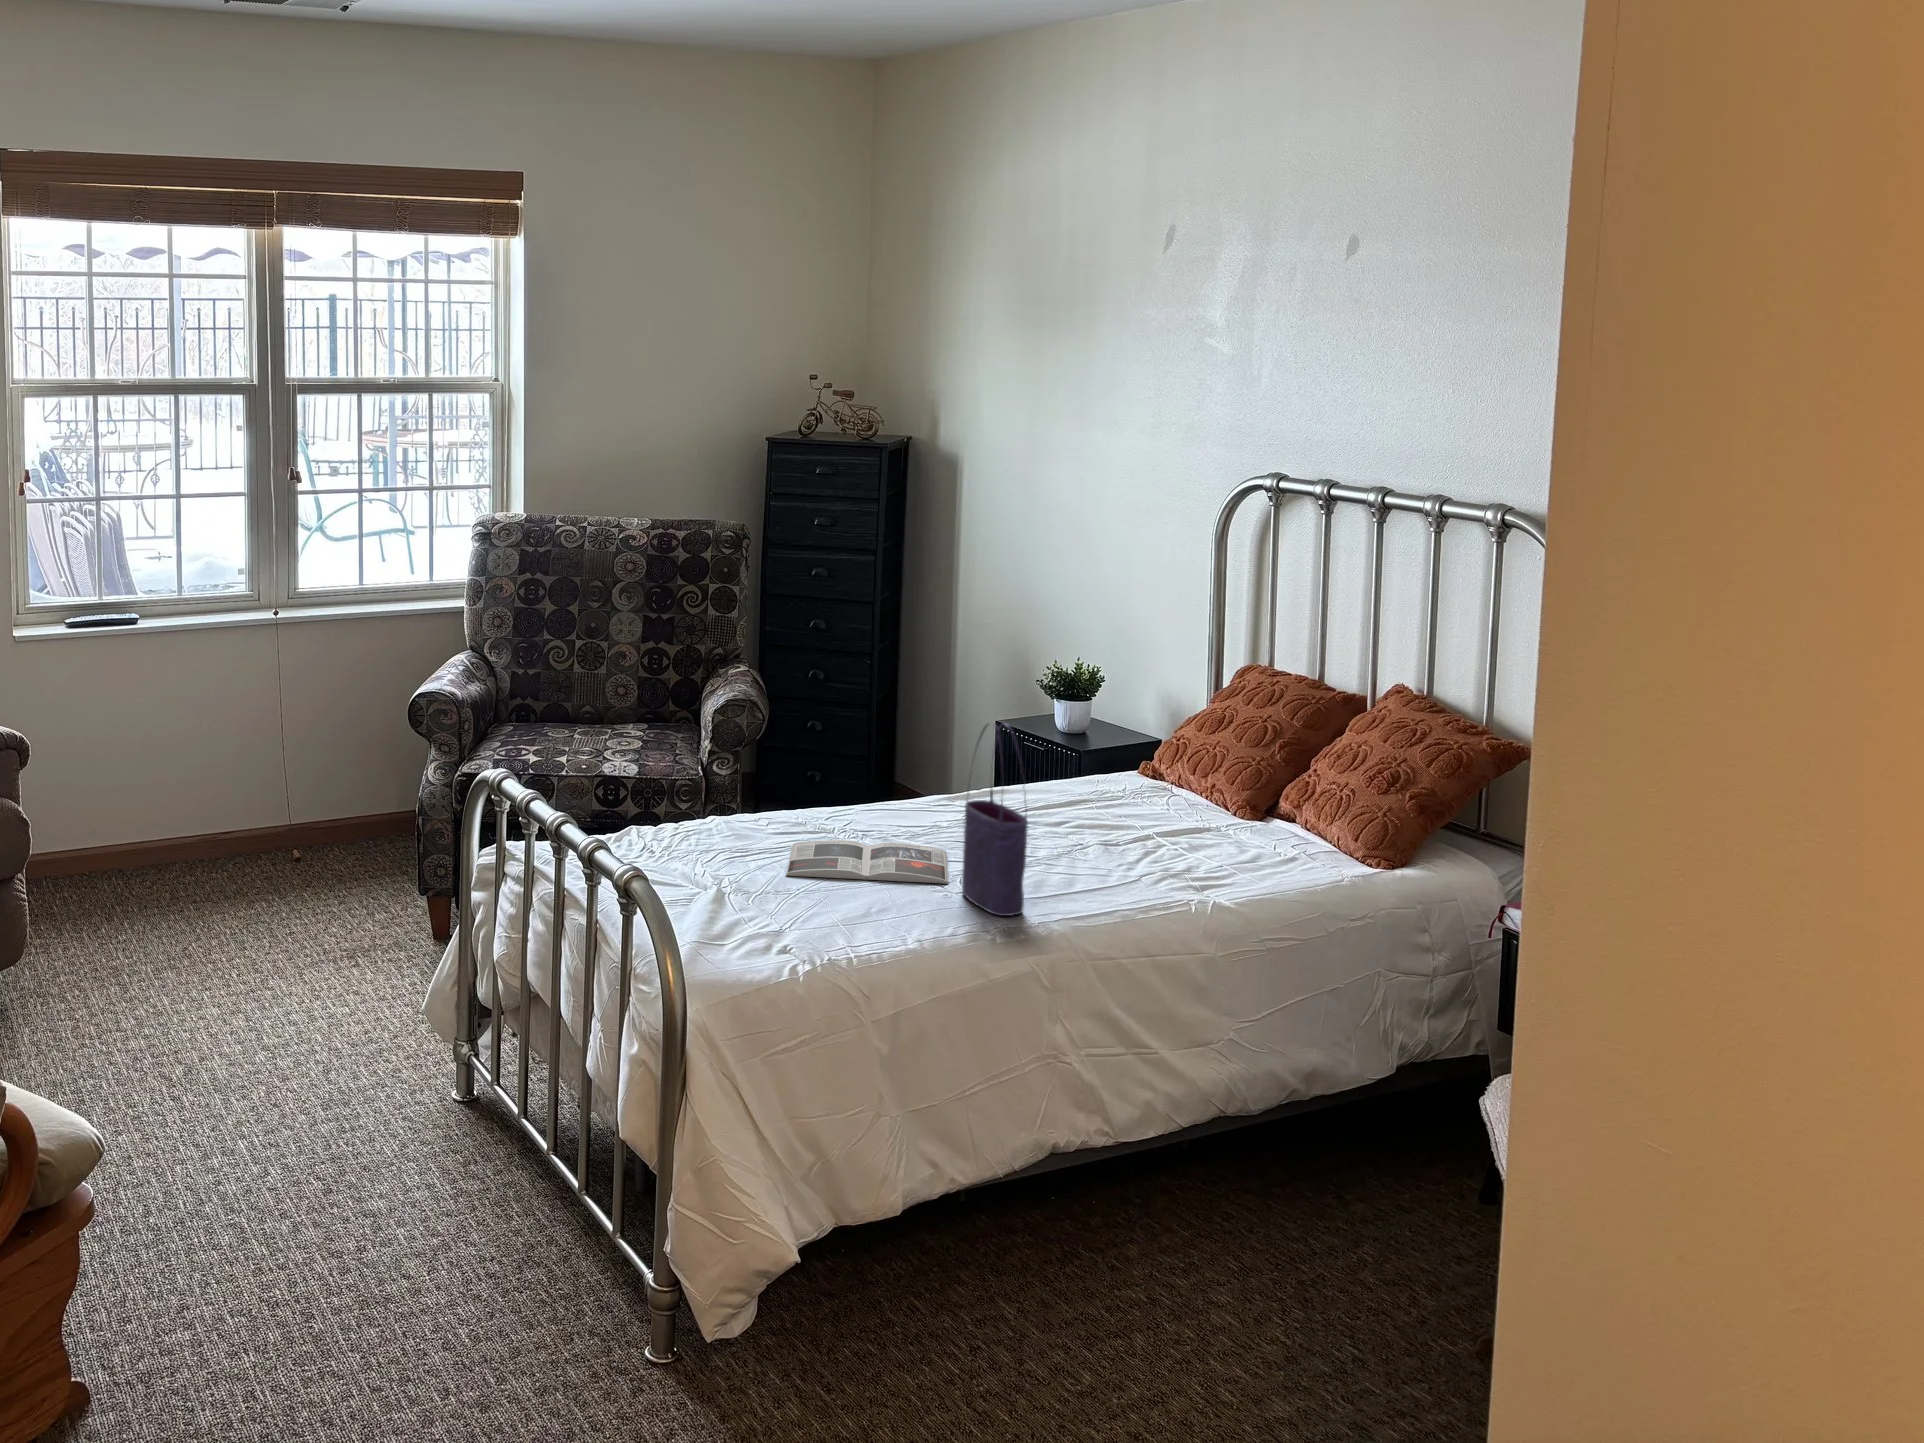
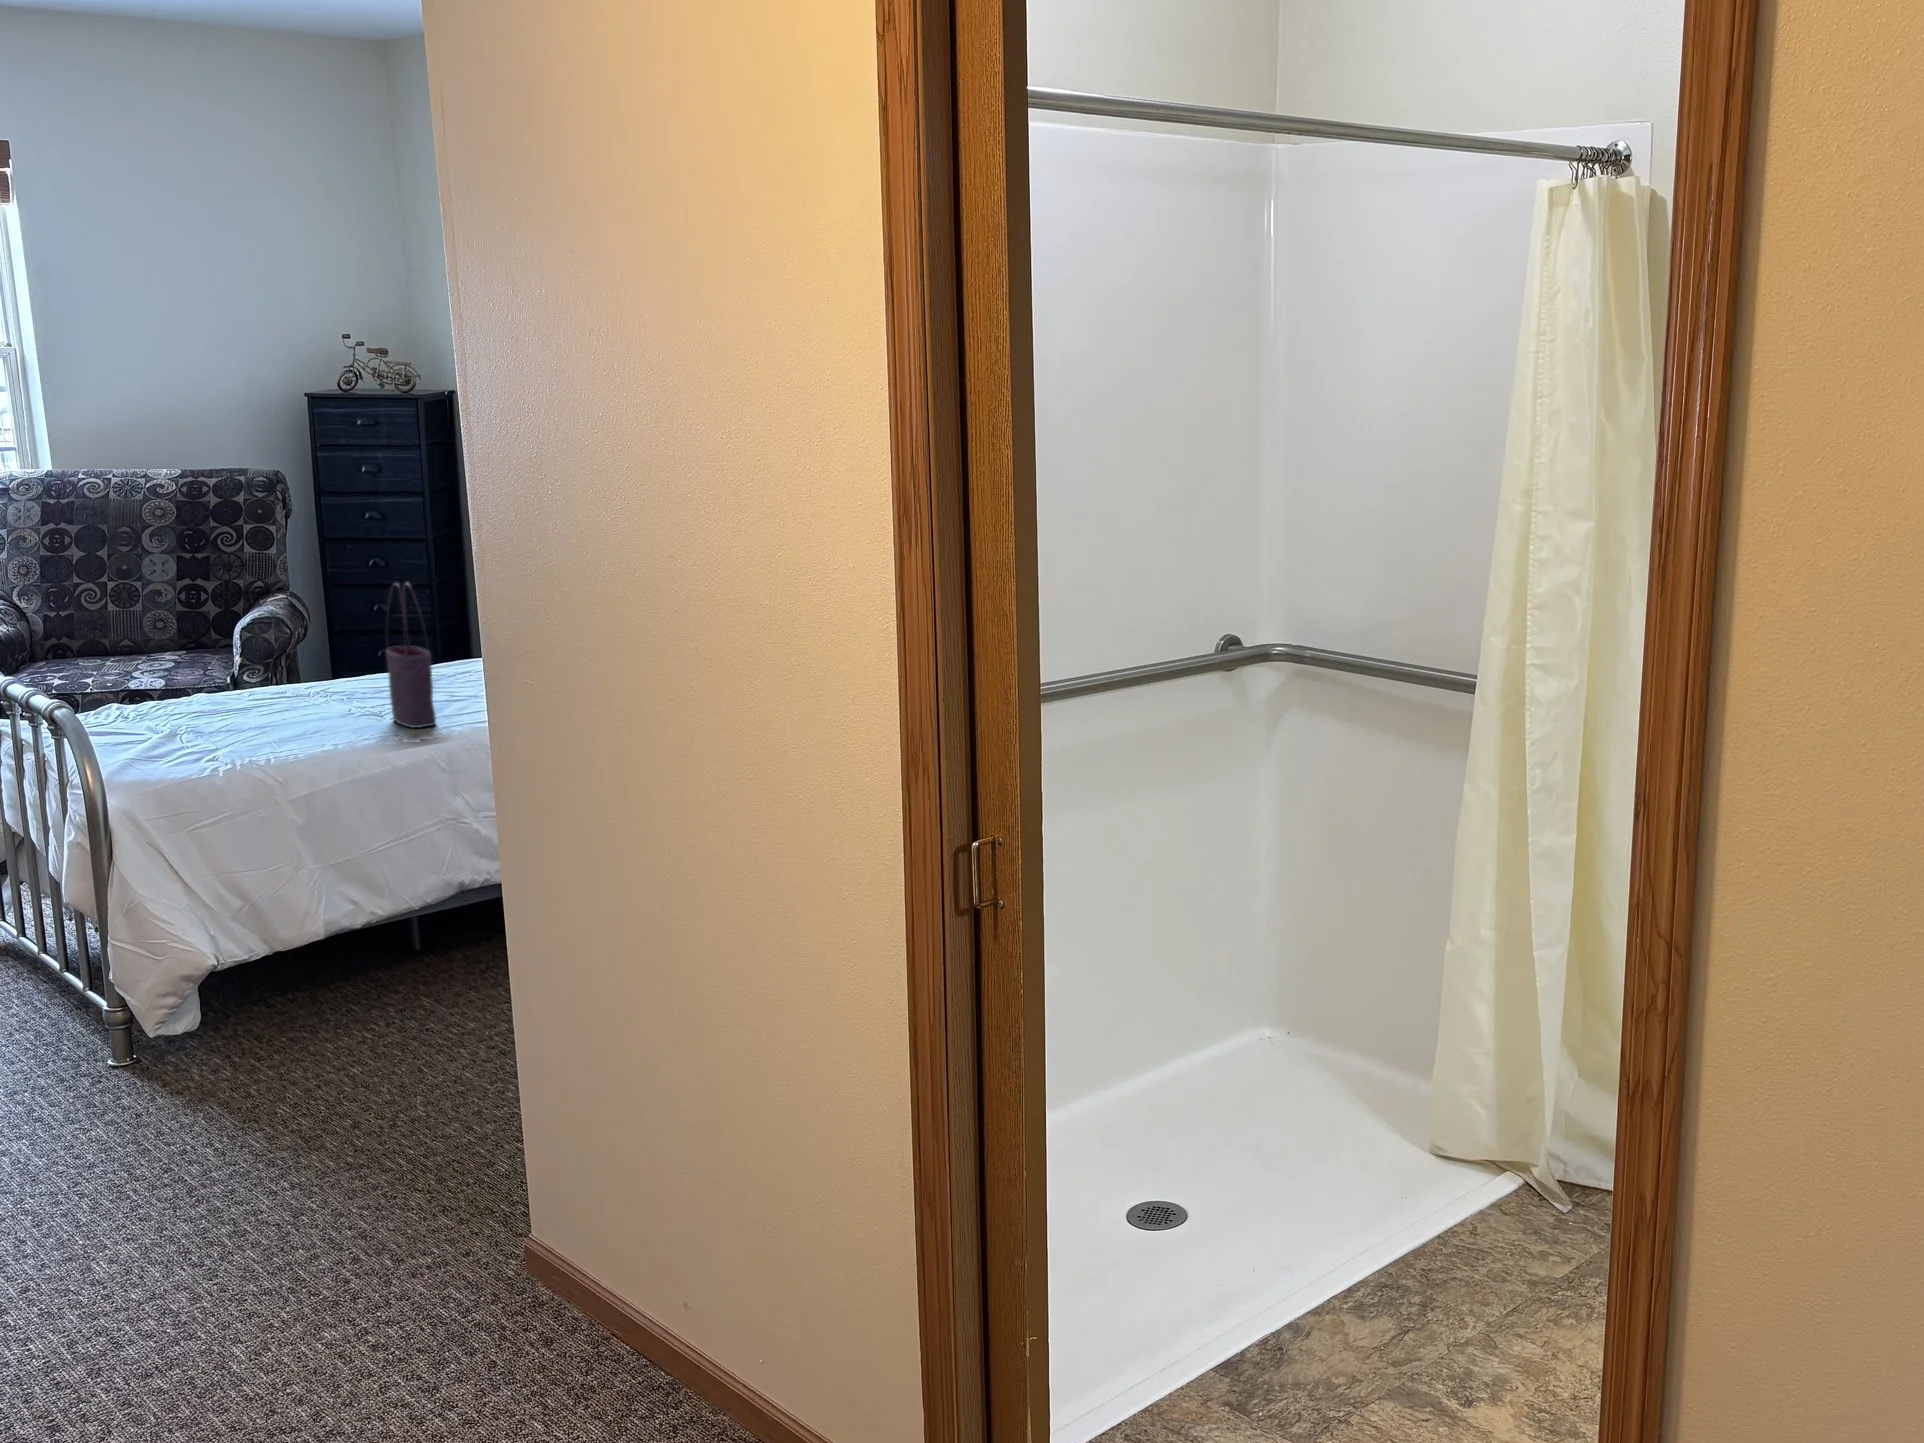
magazine: present [786,840,948,884] -> none [246,695,400,722]

